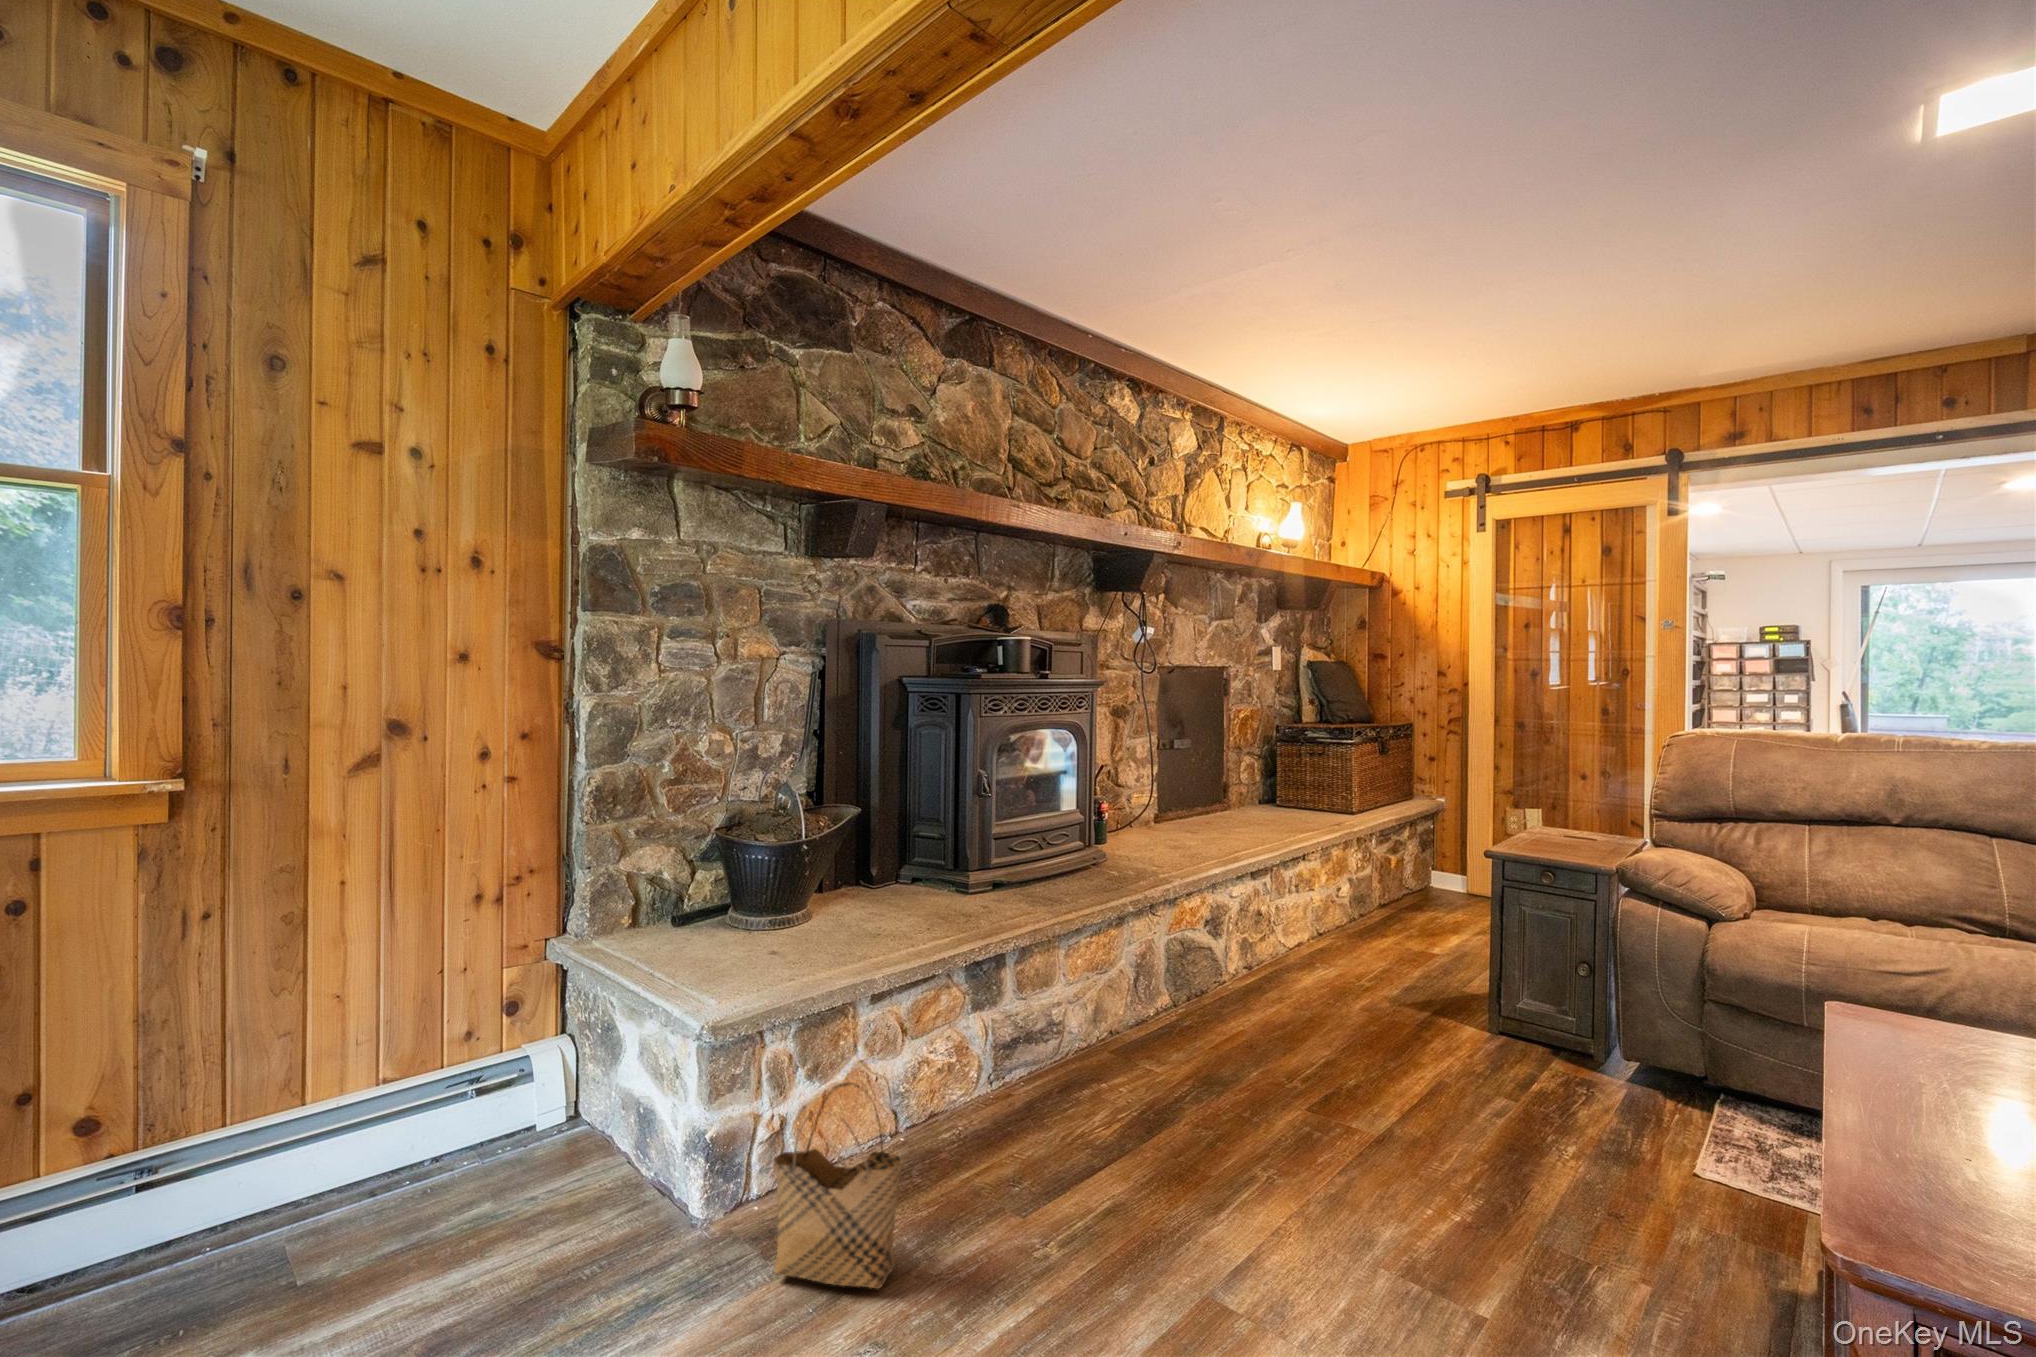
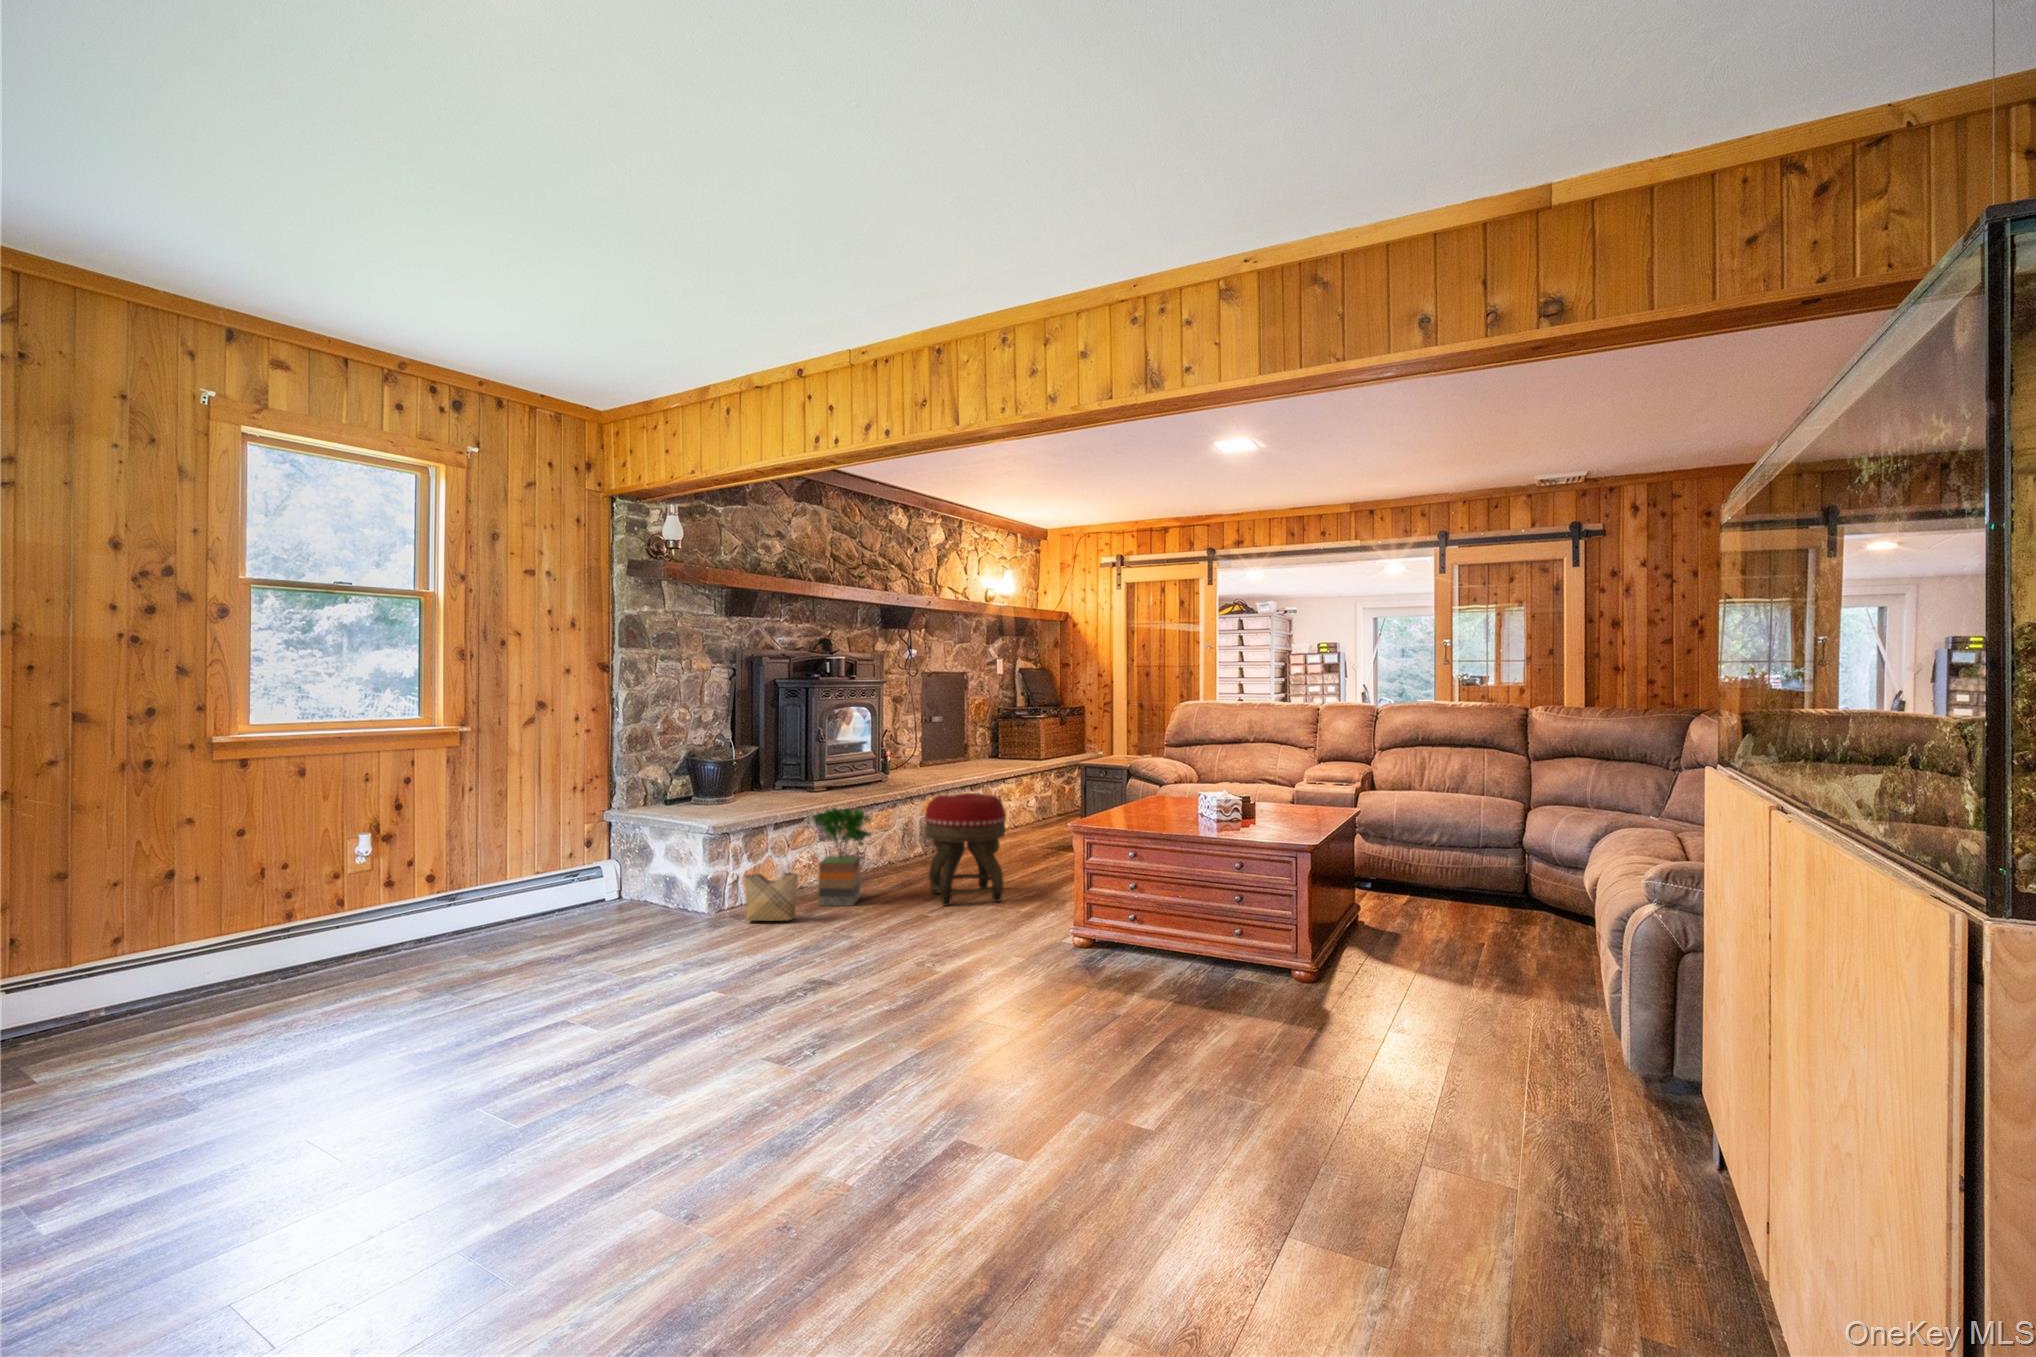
footstool: none [1204,943,1408,1247] -> present [925,793,1006,906]
potted tree: none [945,964,1087,1214] -> present [814,808,871,906]

